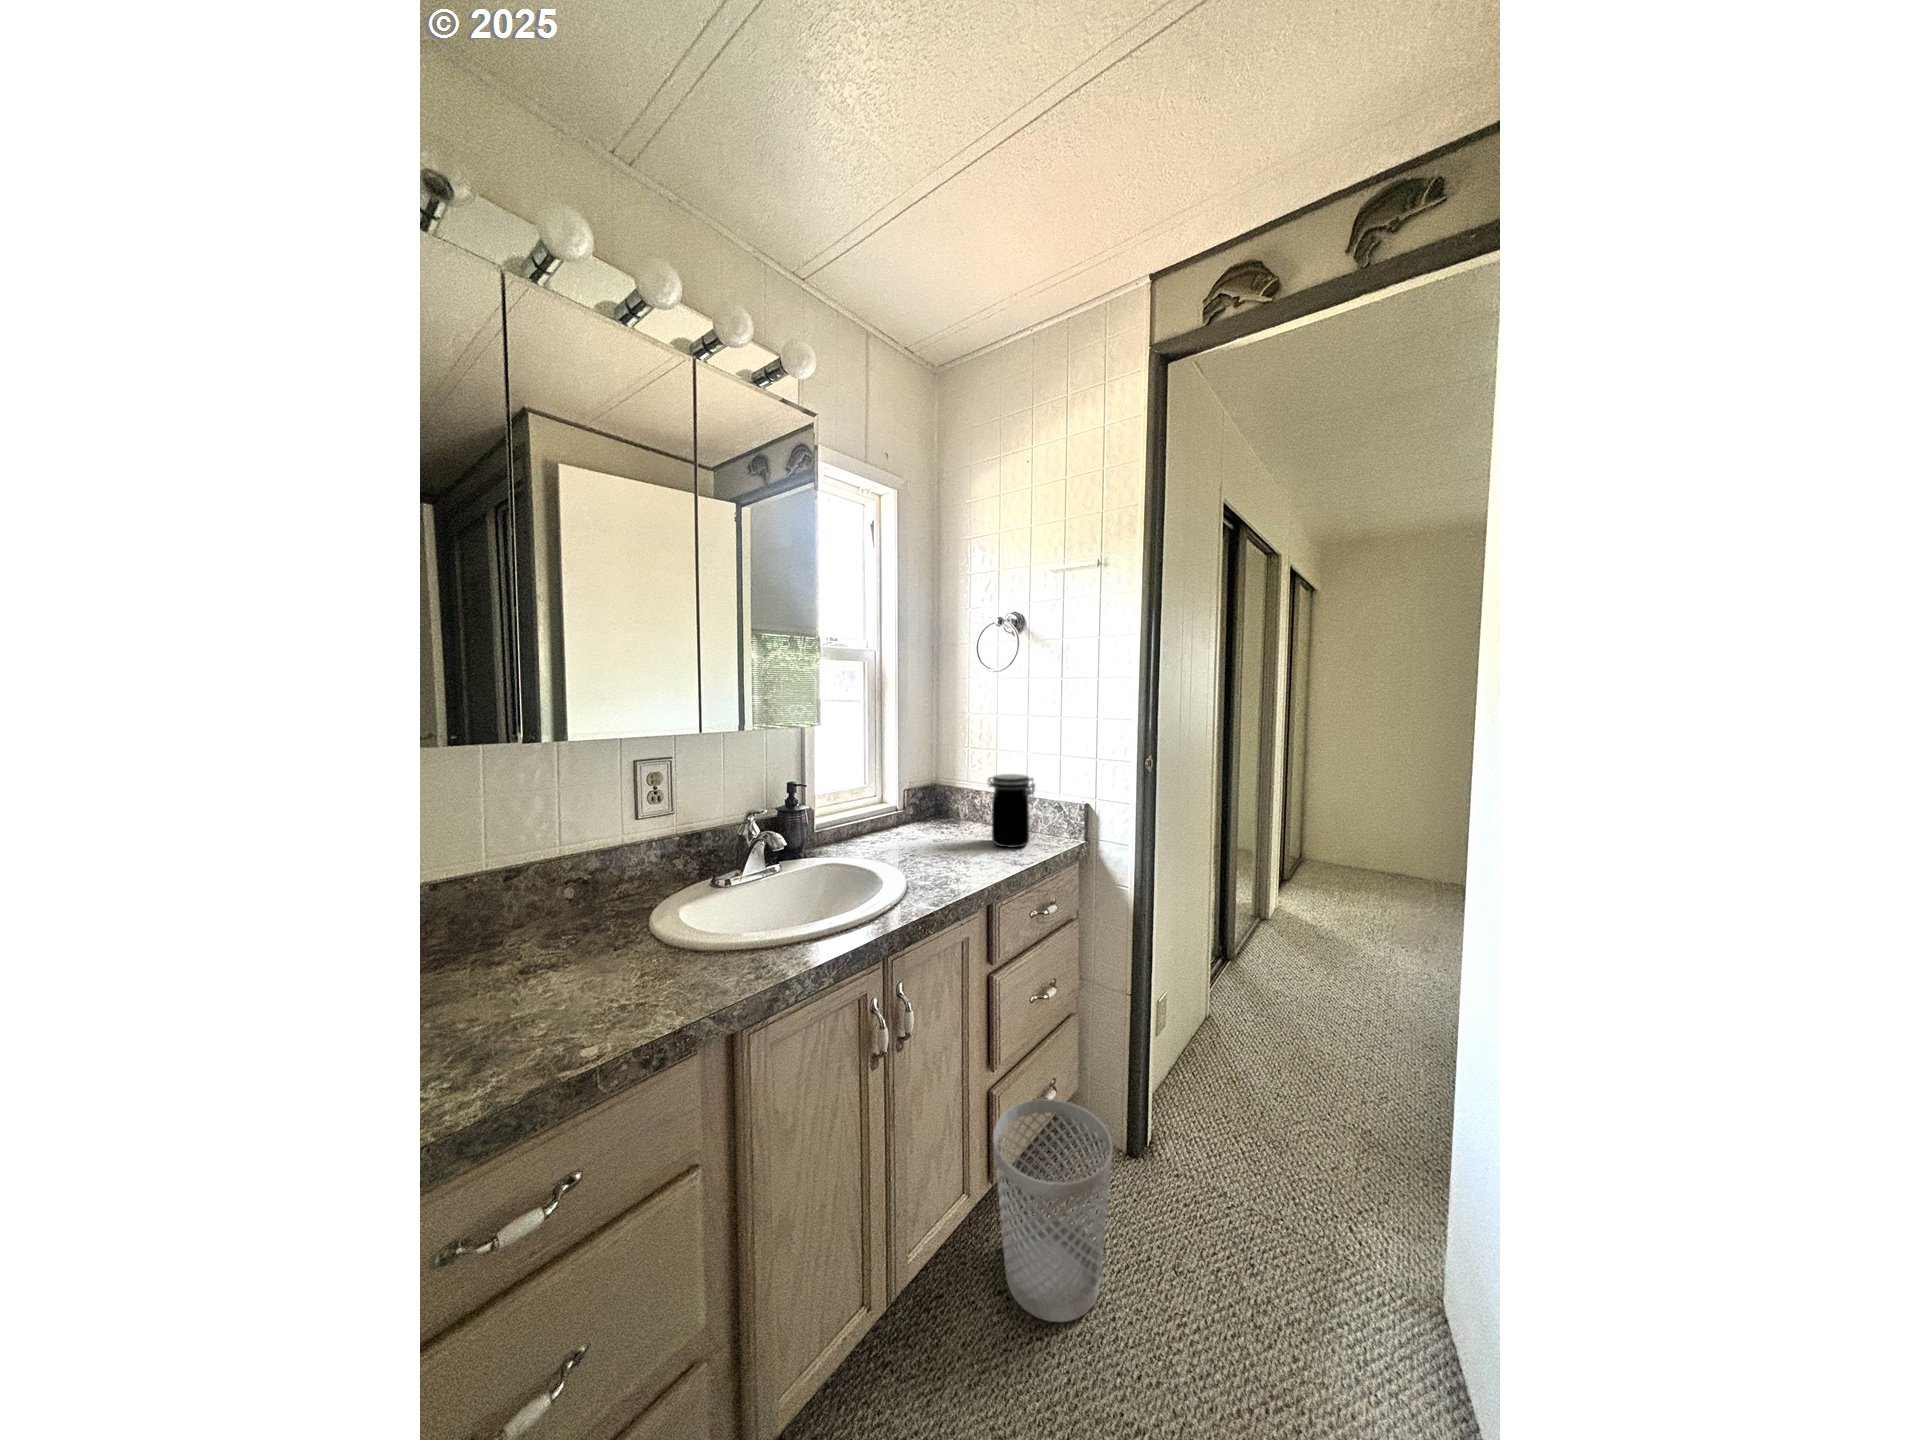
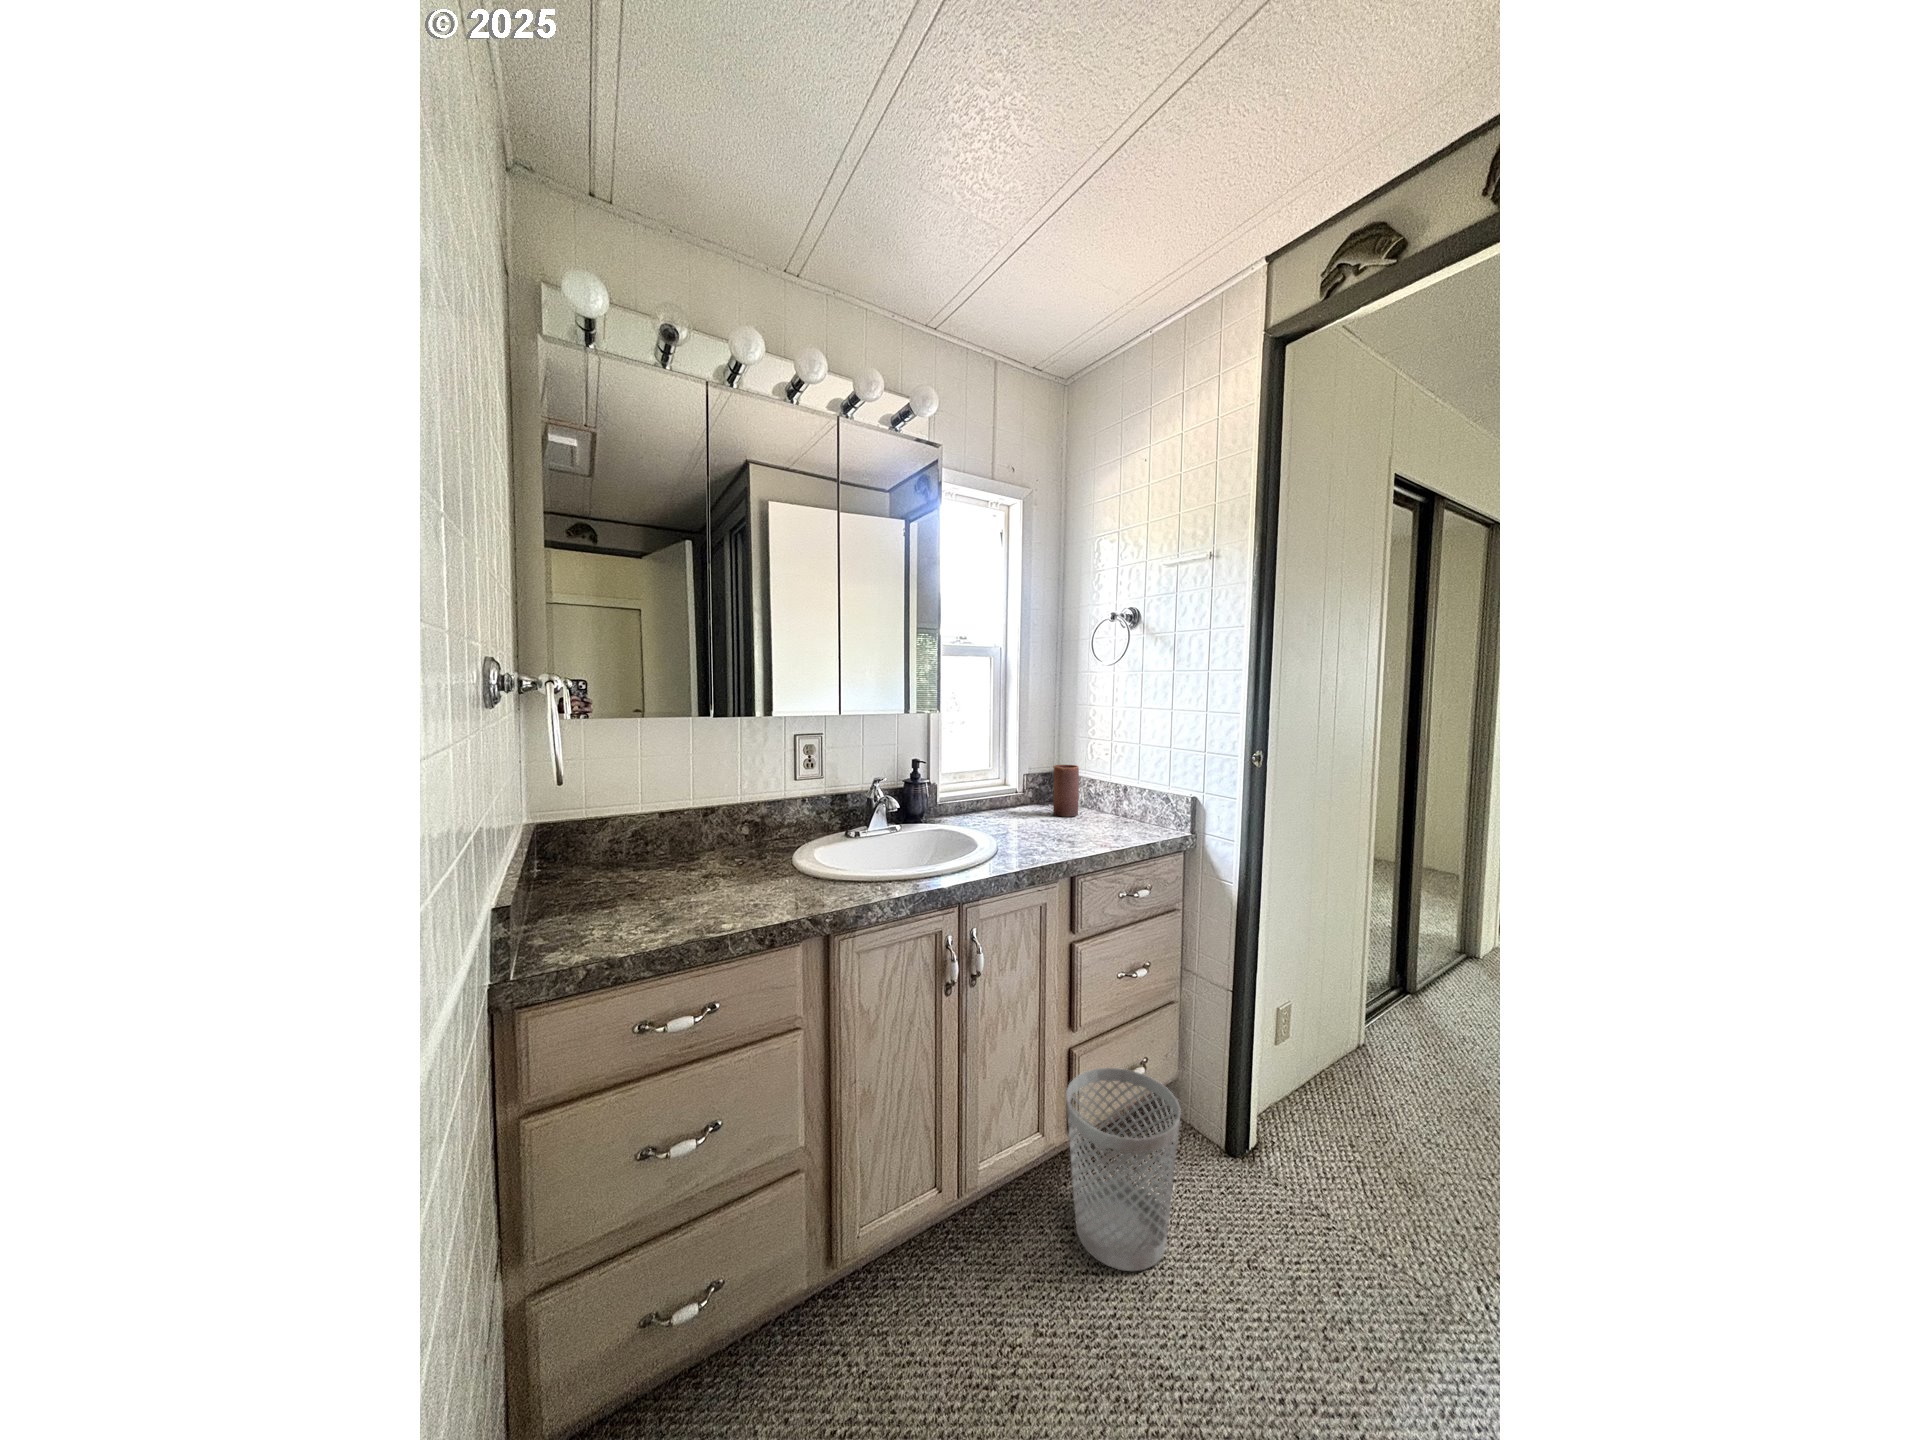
jar: present [988,774,1035,847] -> none [1098,762,1142,832]
candle: none [936,778,961,834] -> present [1053,765,1079,817]

